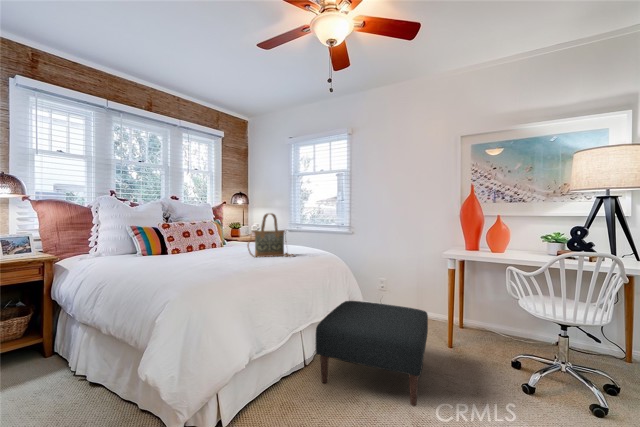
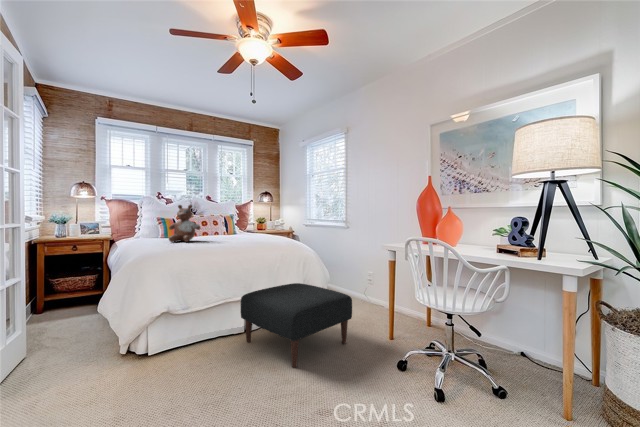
stuffed bear: none [181,211,224,263] -> present [169,205,200,242]
handbag: present [247,213,293,257] -> none [218,207,252,241]

